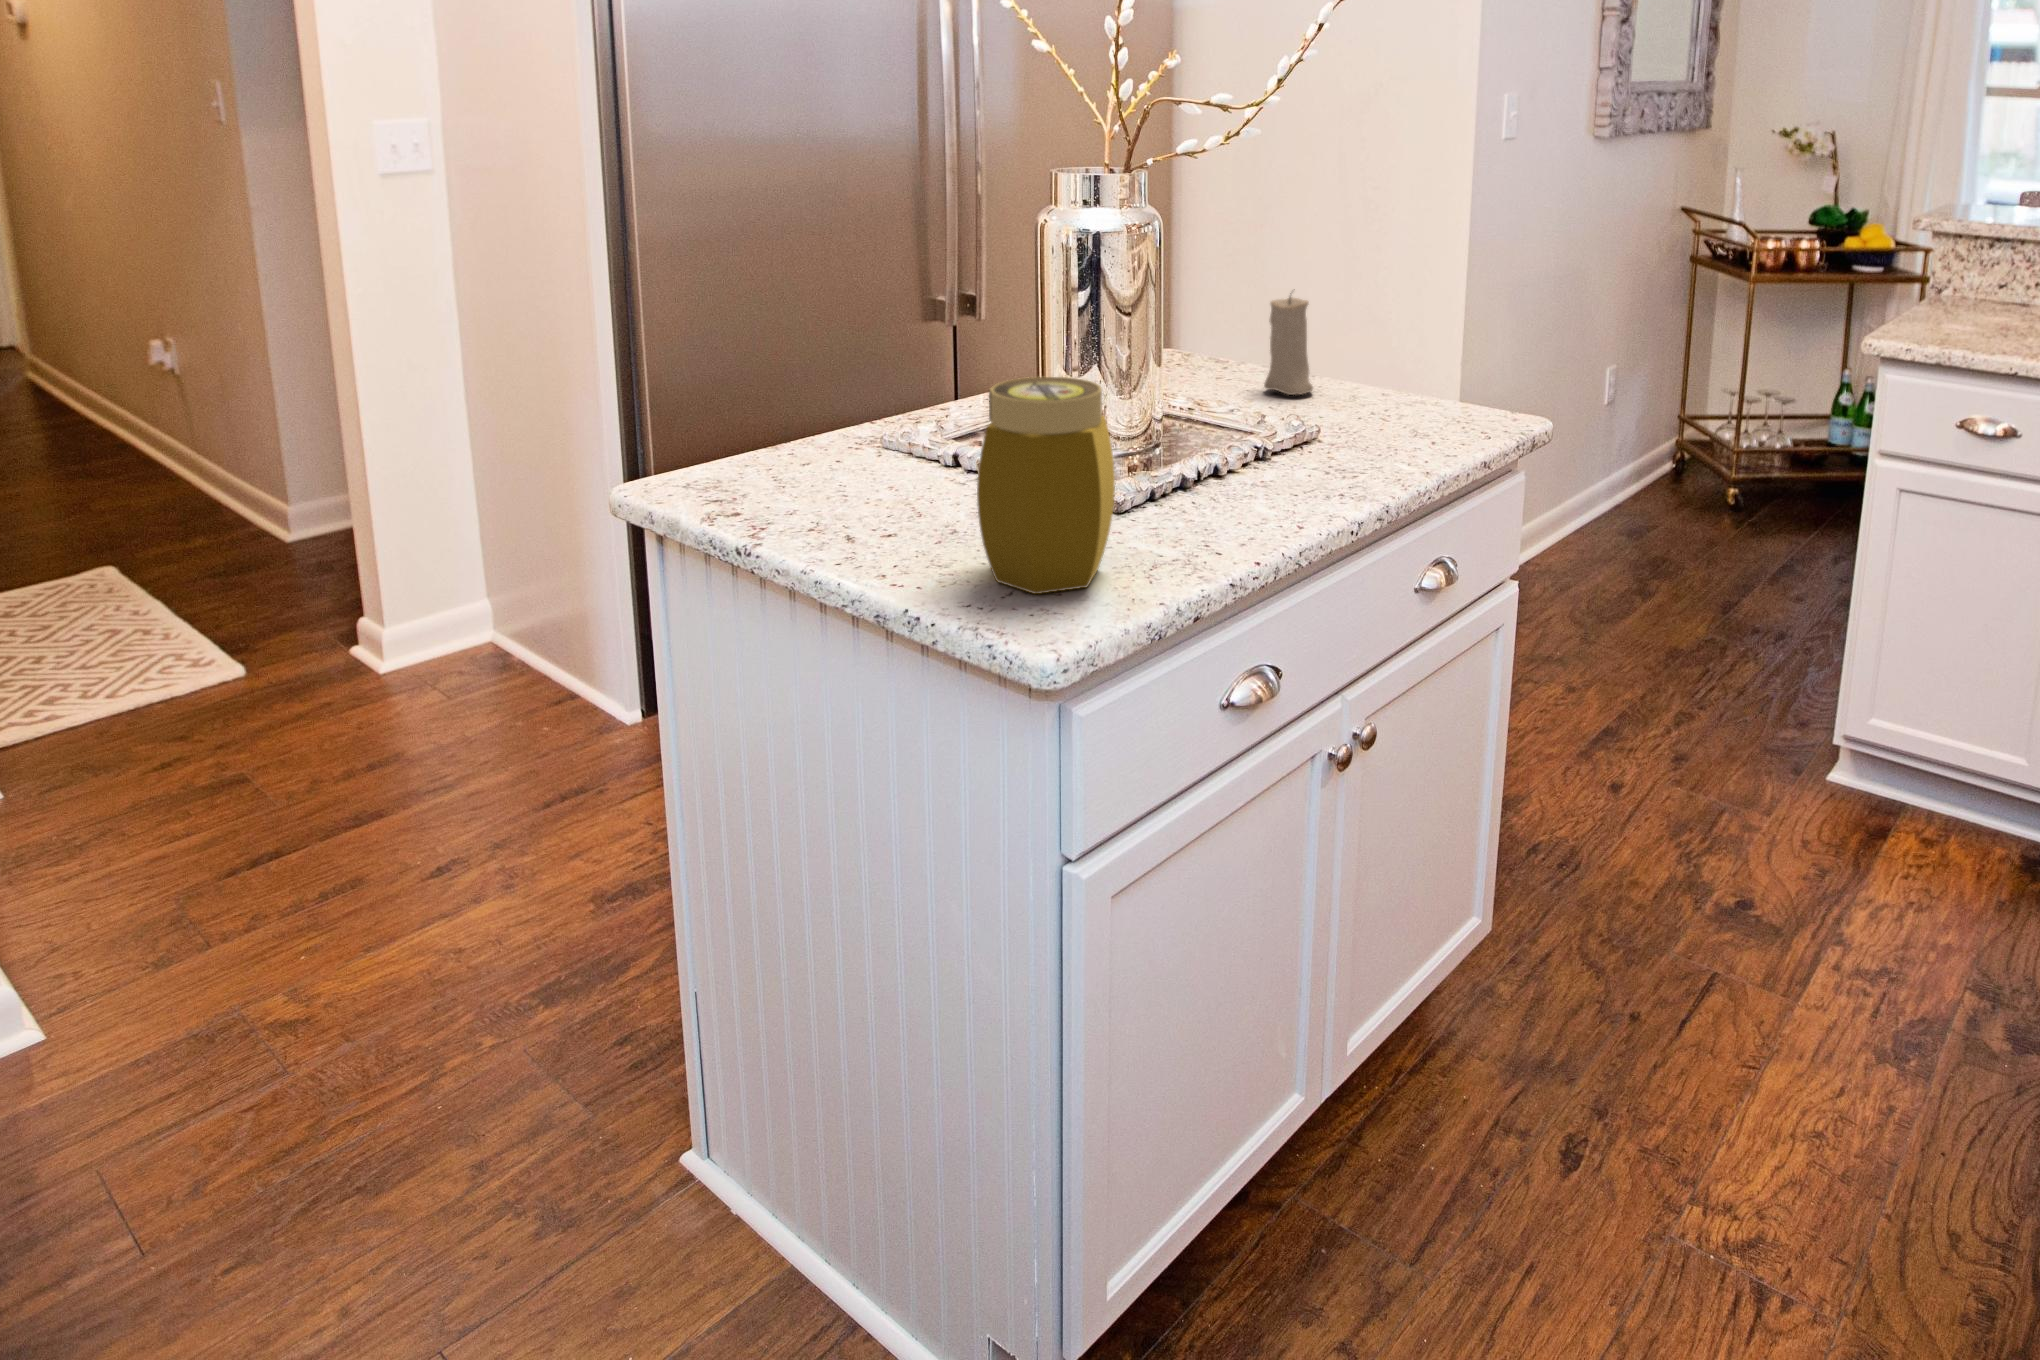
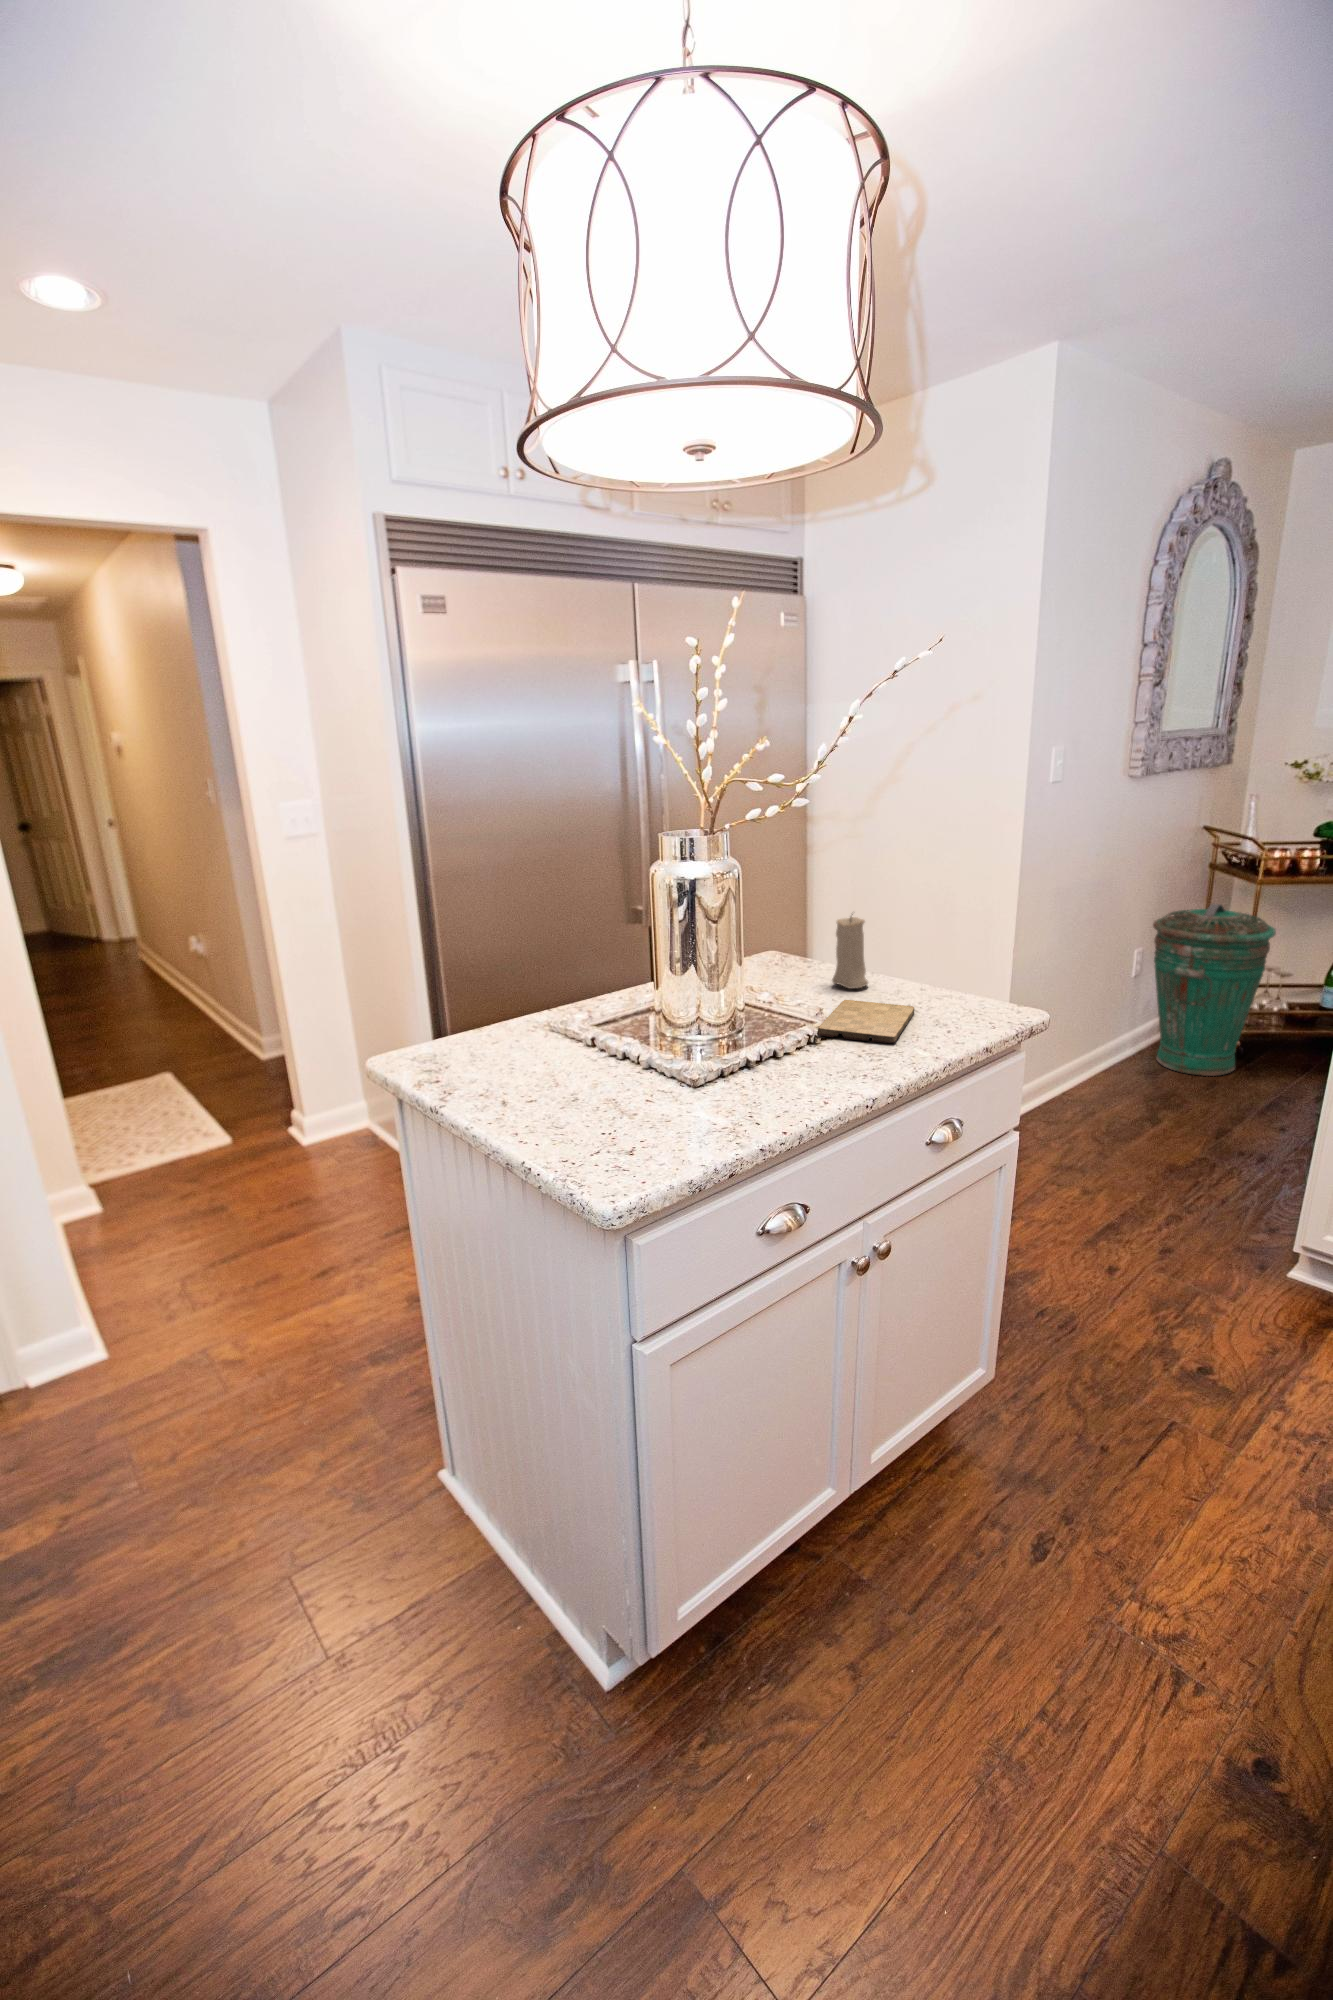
trash can: none [1628,308,1777,537] -> present [1153,904,1276,1076]
jar: present [977,377,1115,594] -> none [575,995,677,1152]
cutting board: none [1264,407,1384,458] -> present [817,1000,914,1043]

